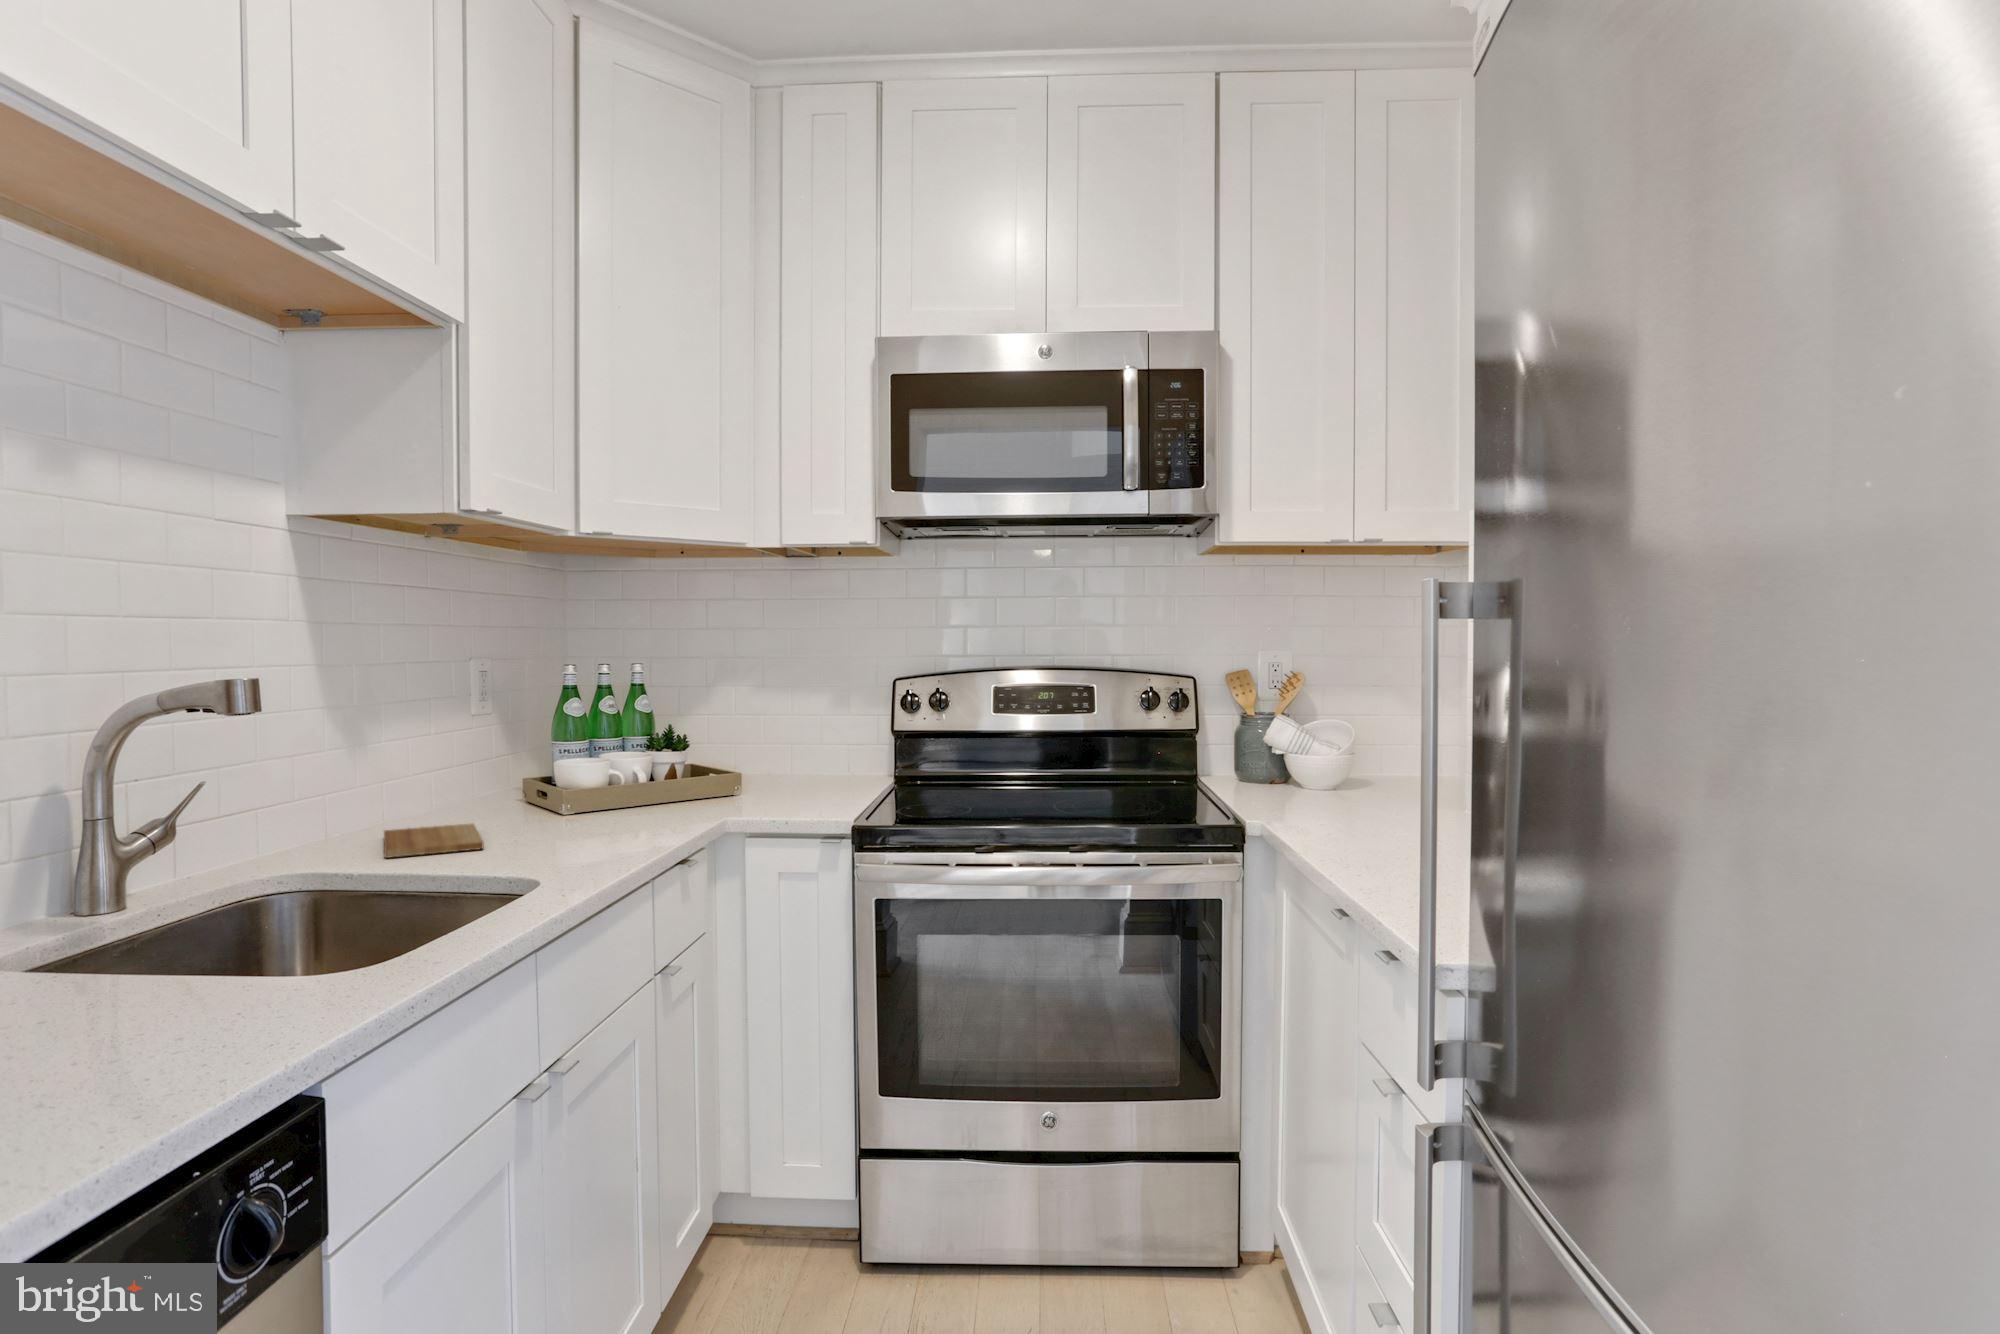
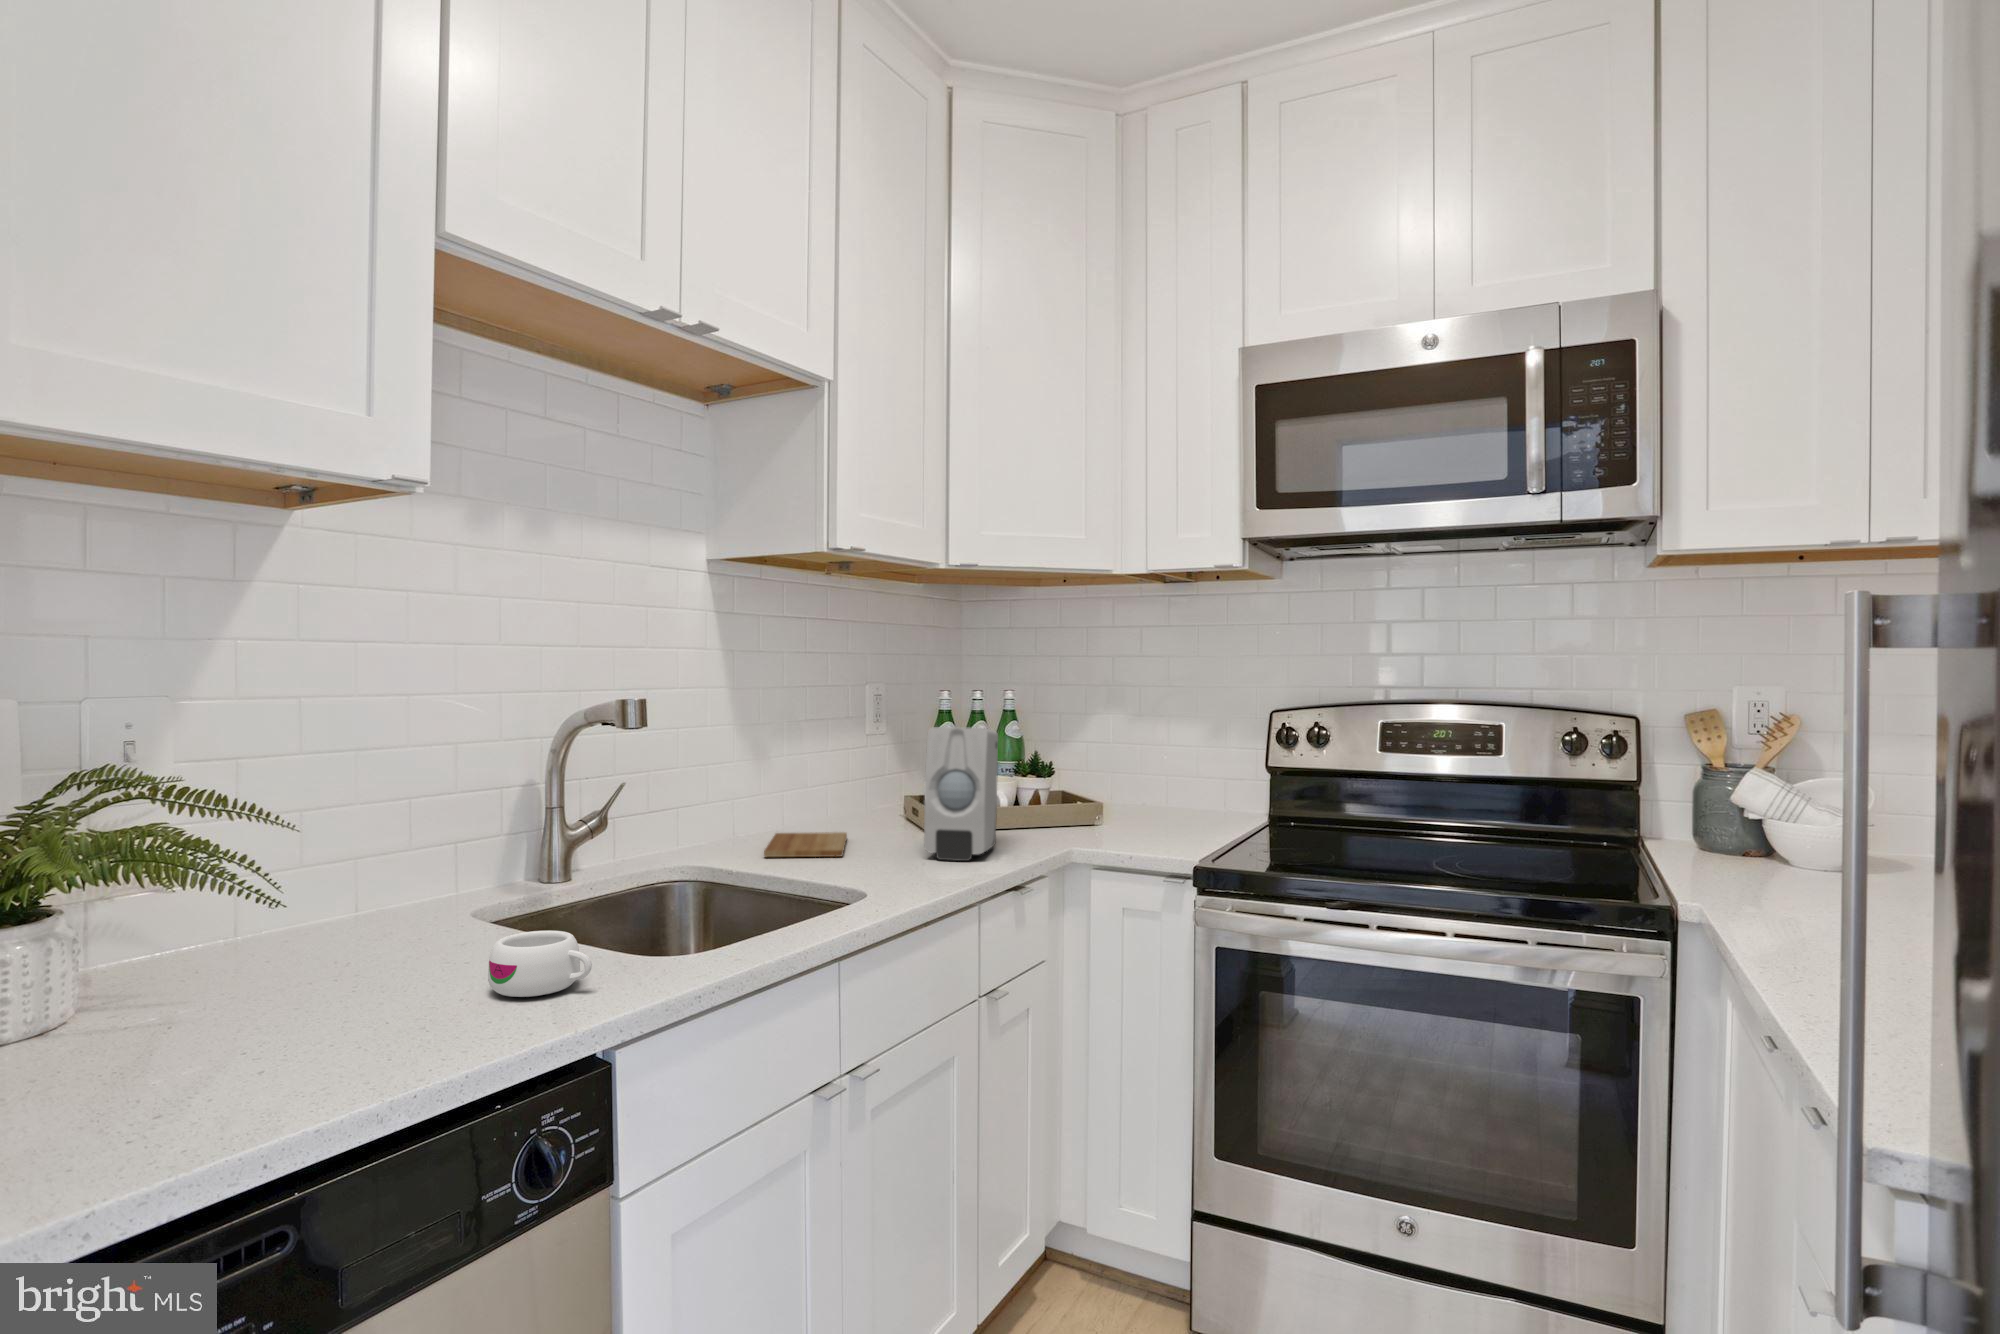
soap dispenser: none [581,703,652,843] -> present [924,727,998,861]
mug: none [119,961,273,1046] -> present [488,930,592,997]

